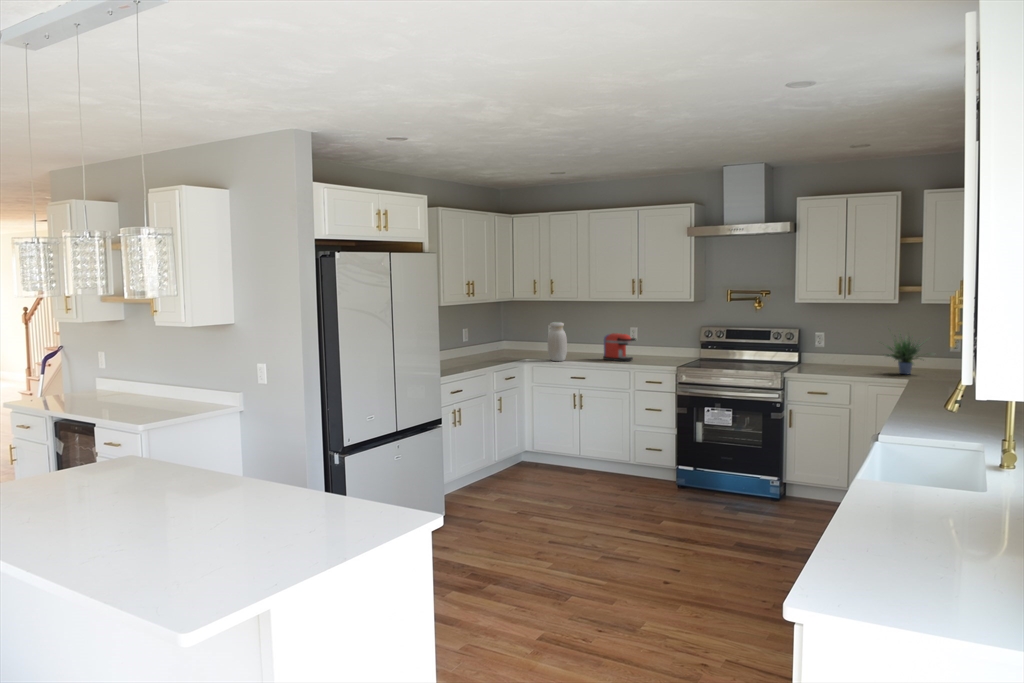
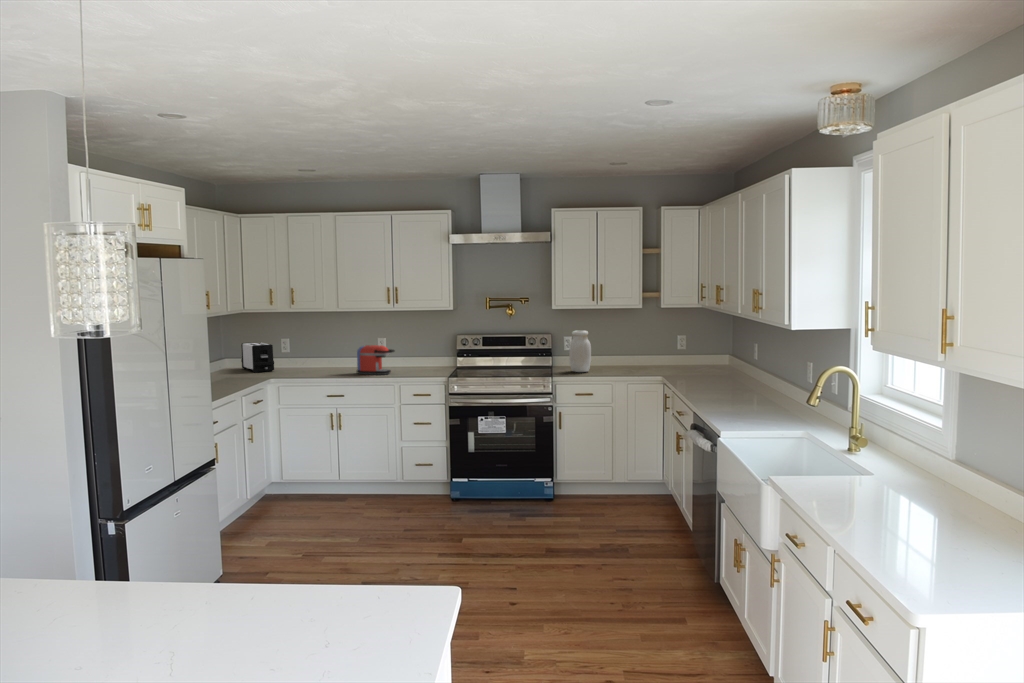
jar: present [548,322,567,361] -> present [569,331,591,372]
toaster: none [516,328,539,354] -> present [241,343,274,373]
potted plant: present [886,334,921,374] -> none [623,328,674,372]

